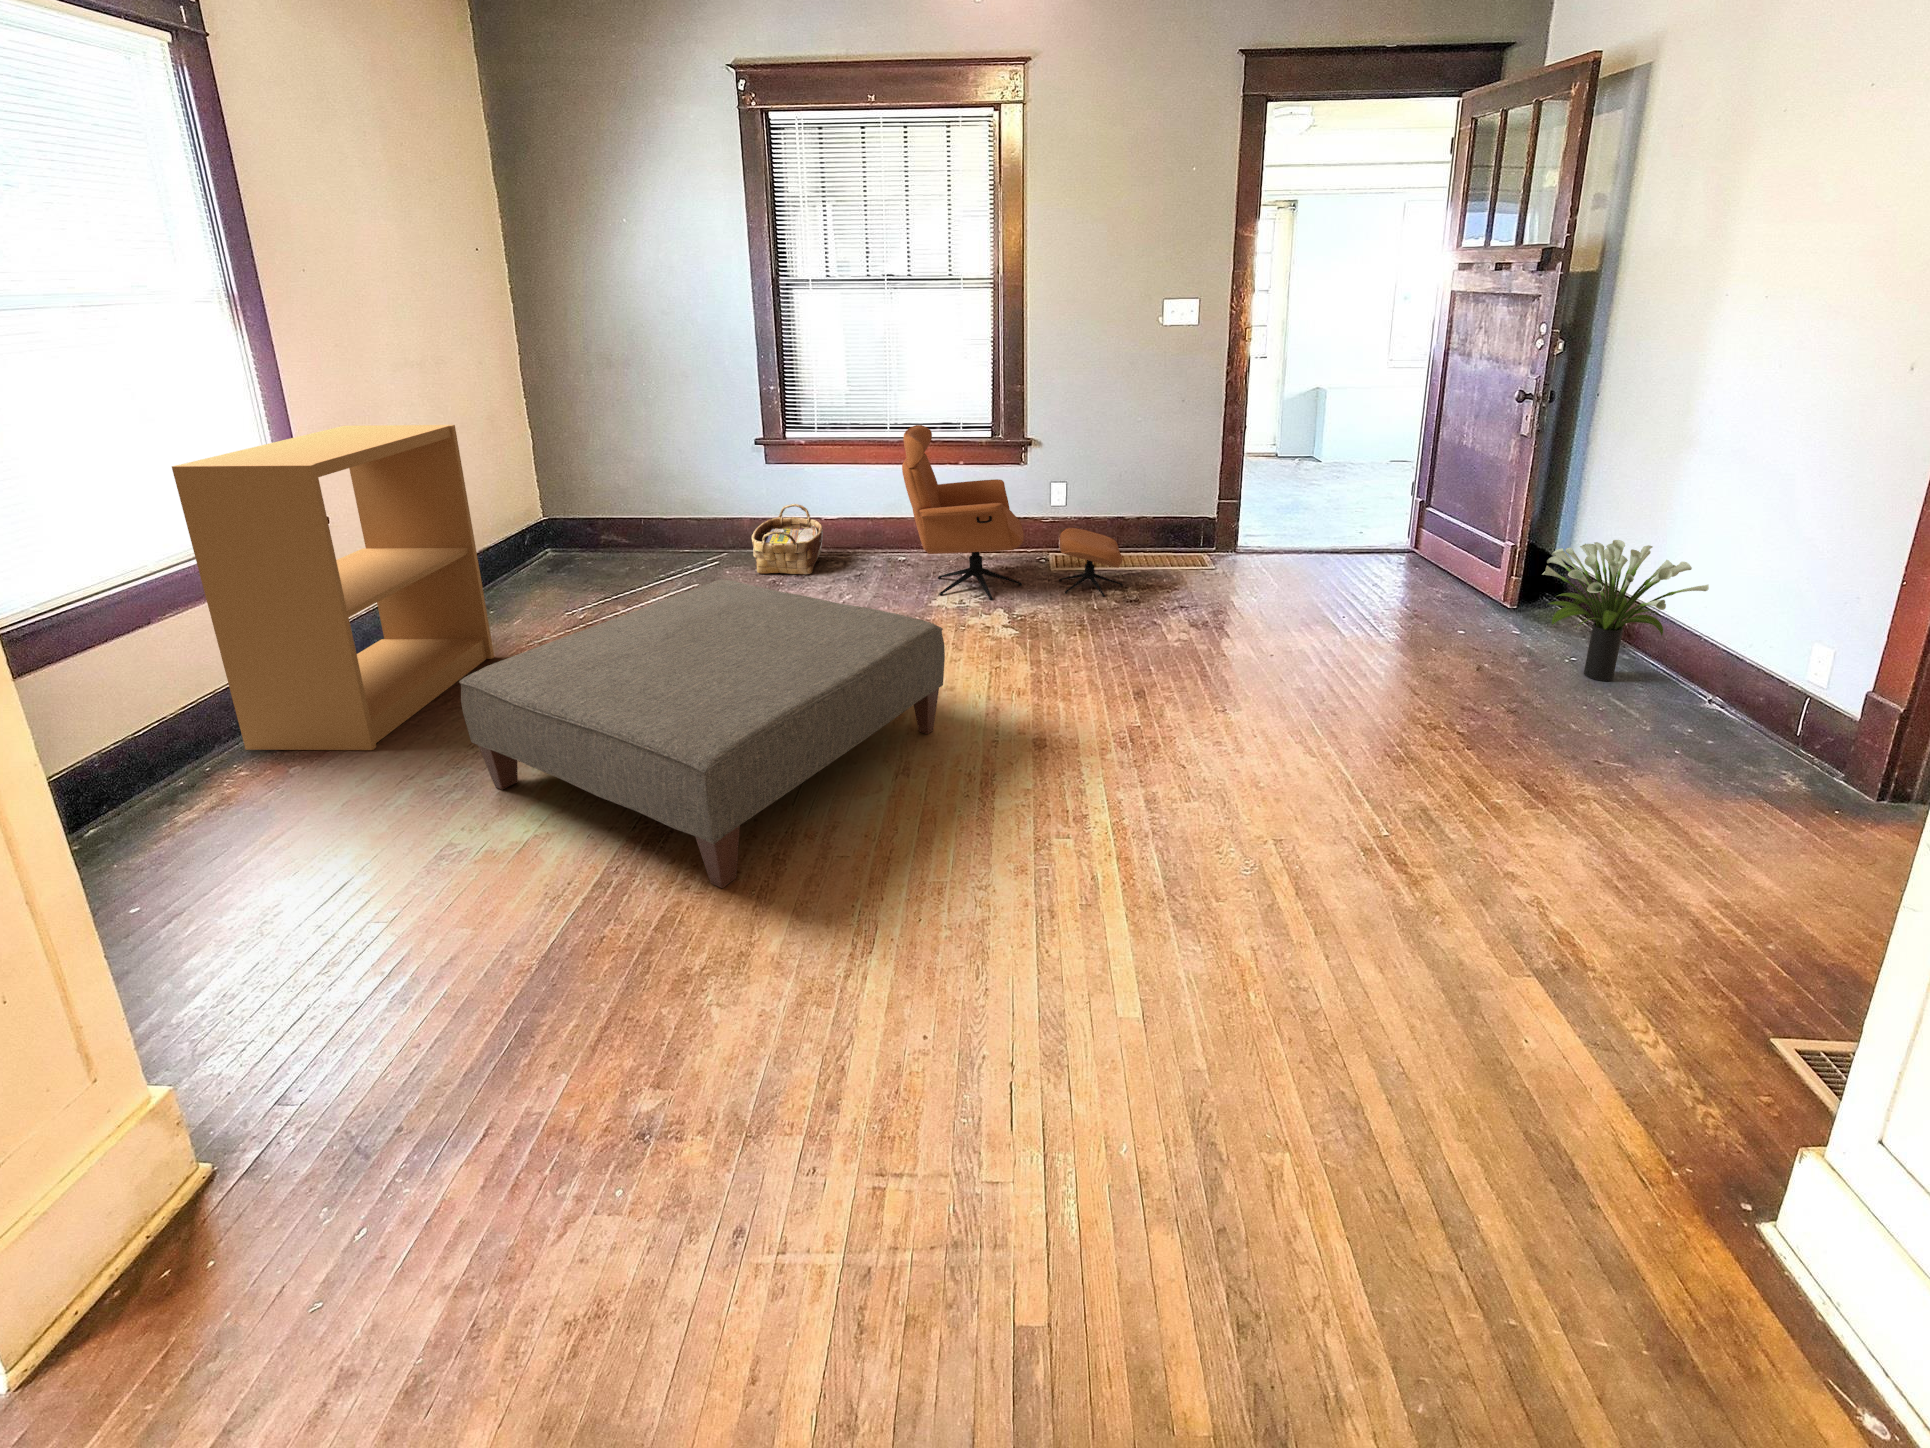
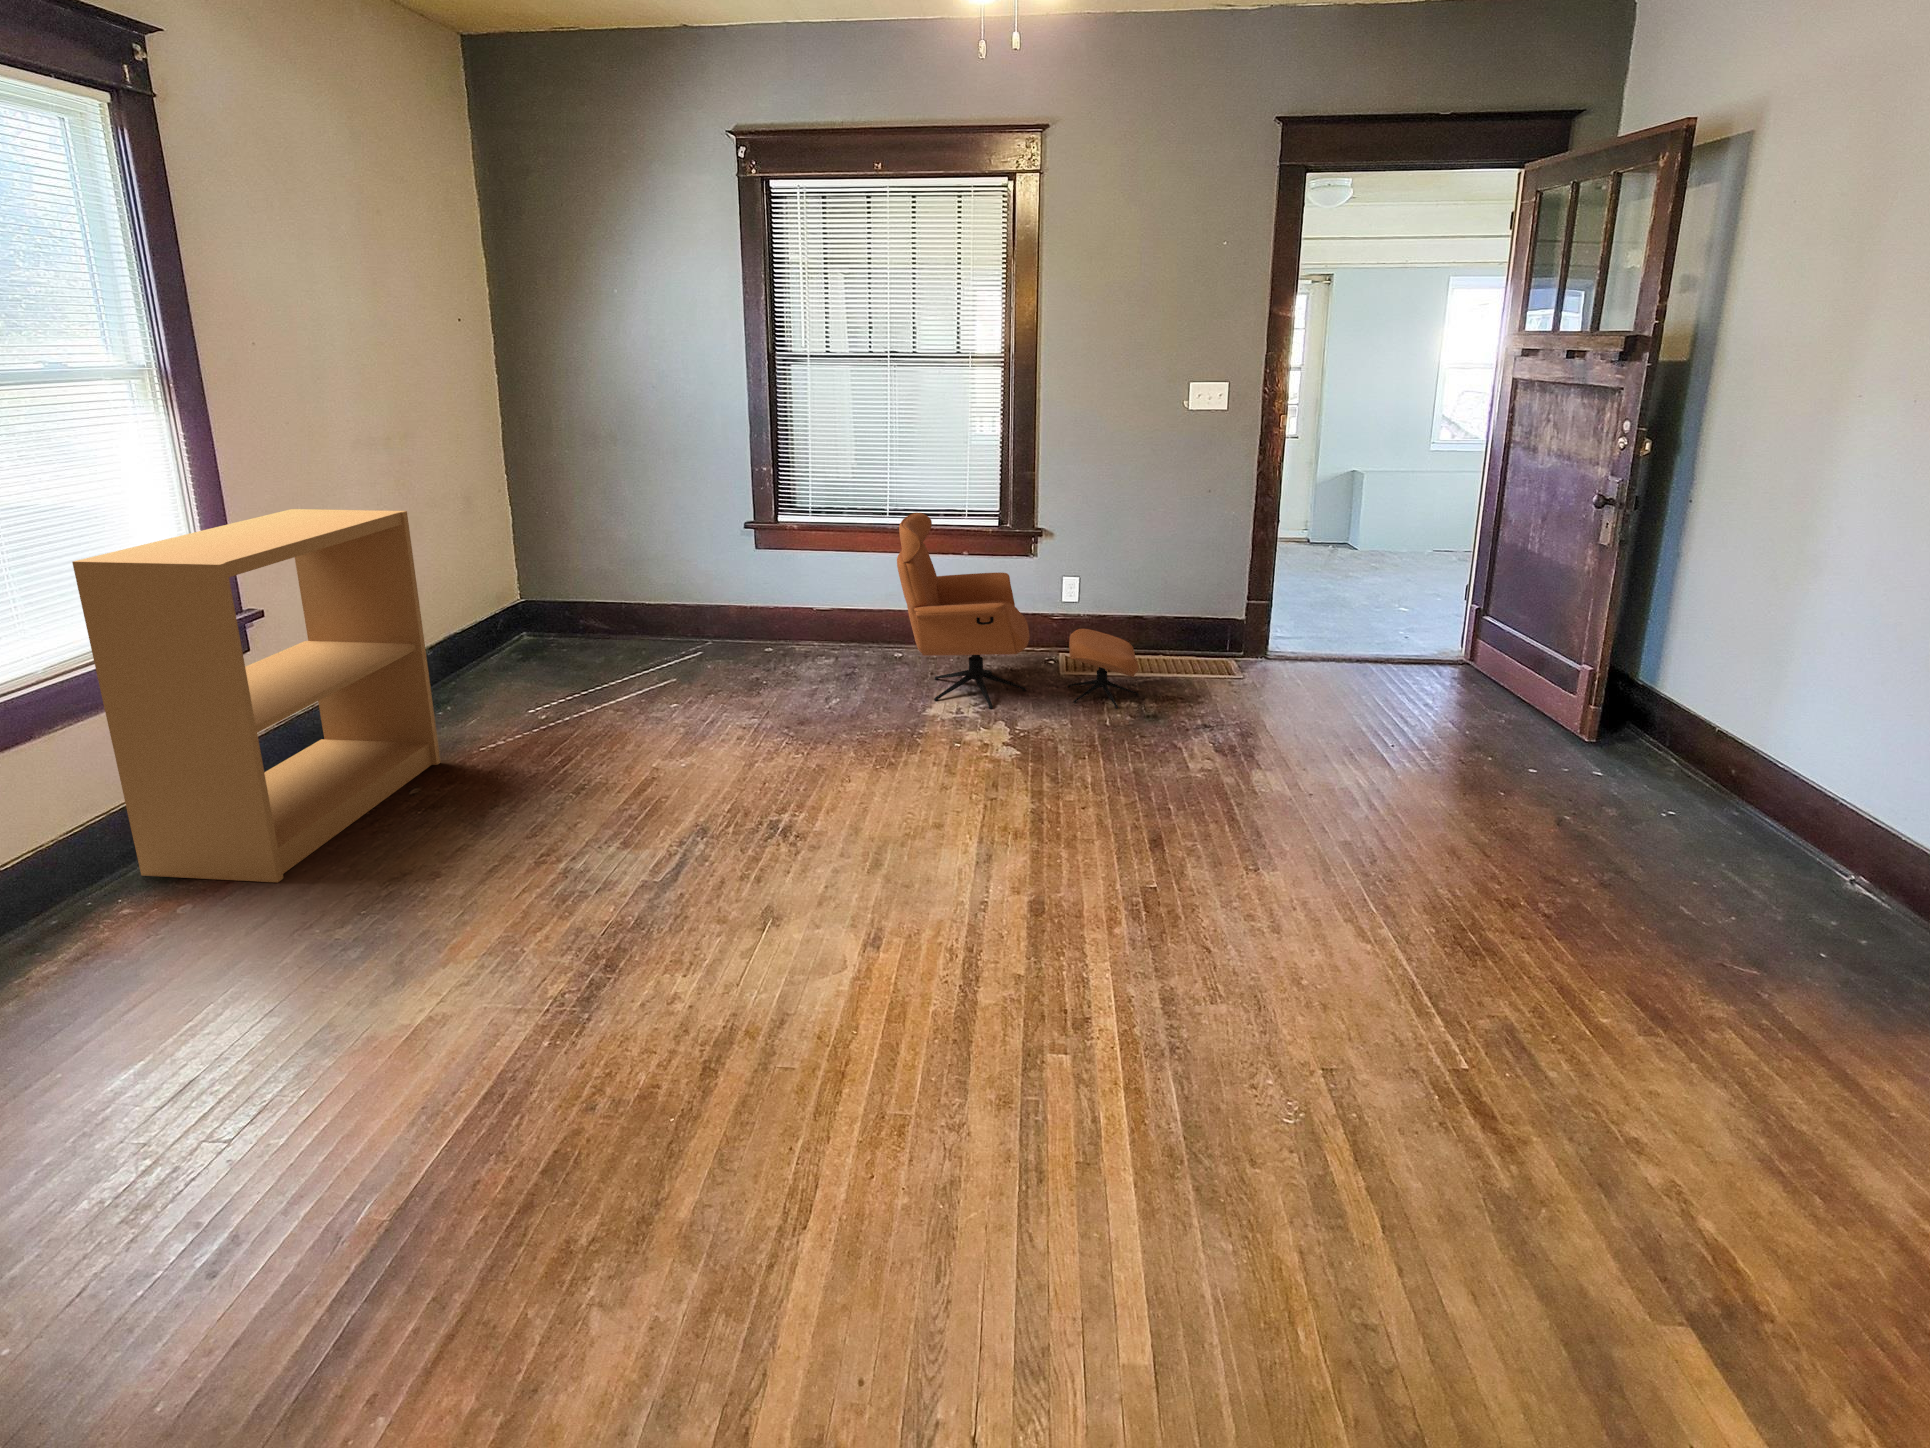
woven basket: present [752,504,823,575] -> none [736,591,813,670]
potted plant: present [1542,540,1709,681] -> none [1637,679,1851,847]
ottoman: present [459,579,945,888] -> none [362,689,928,1110]

